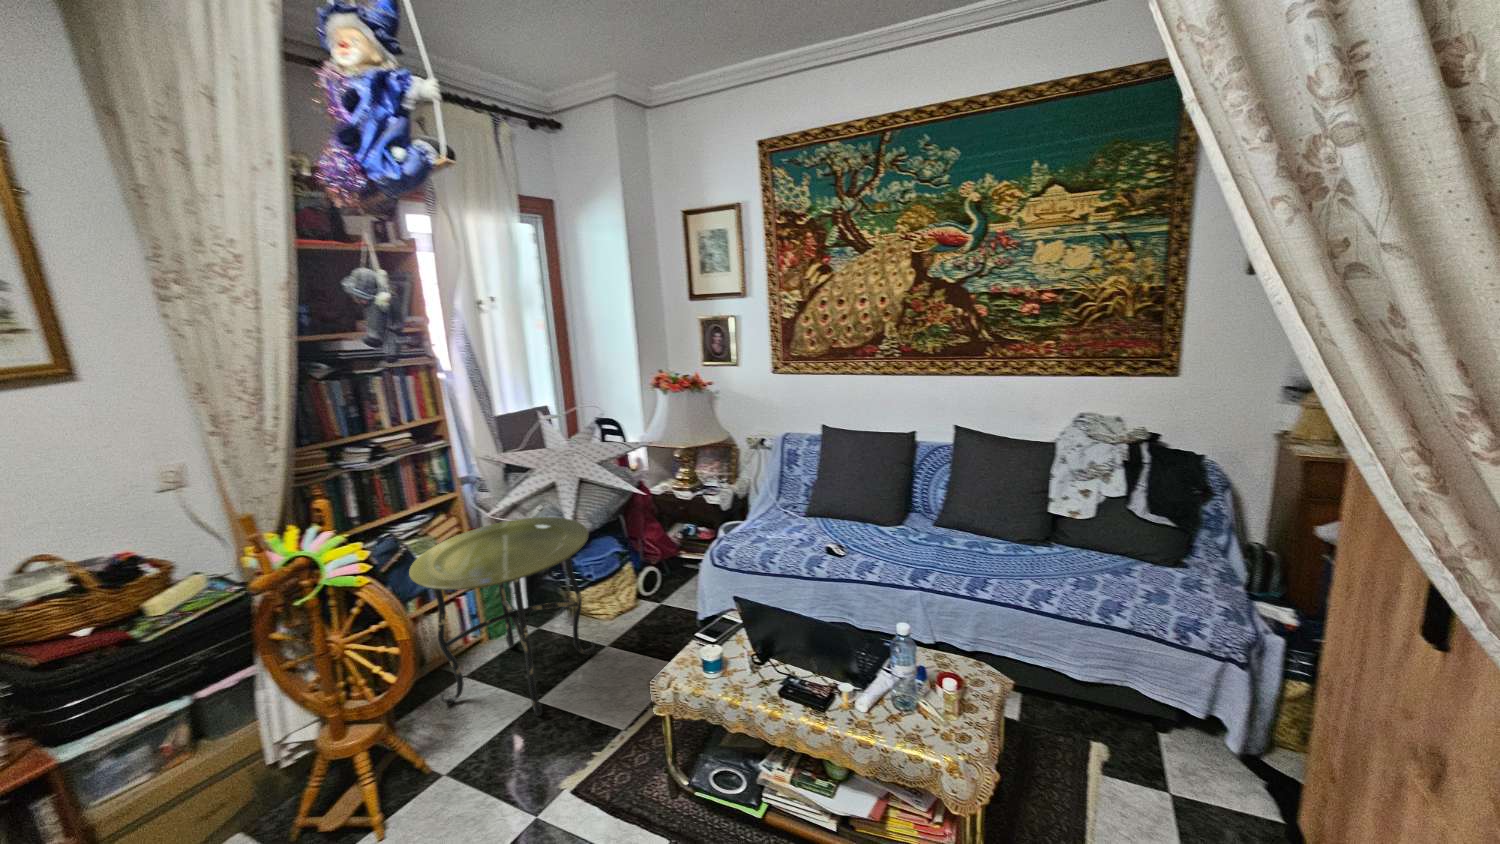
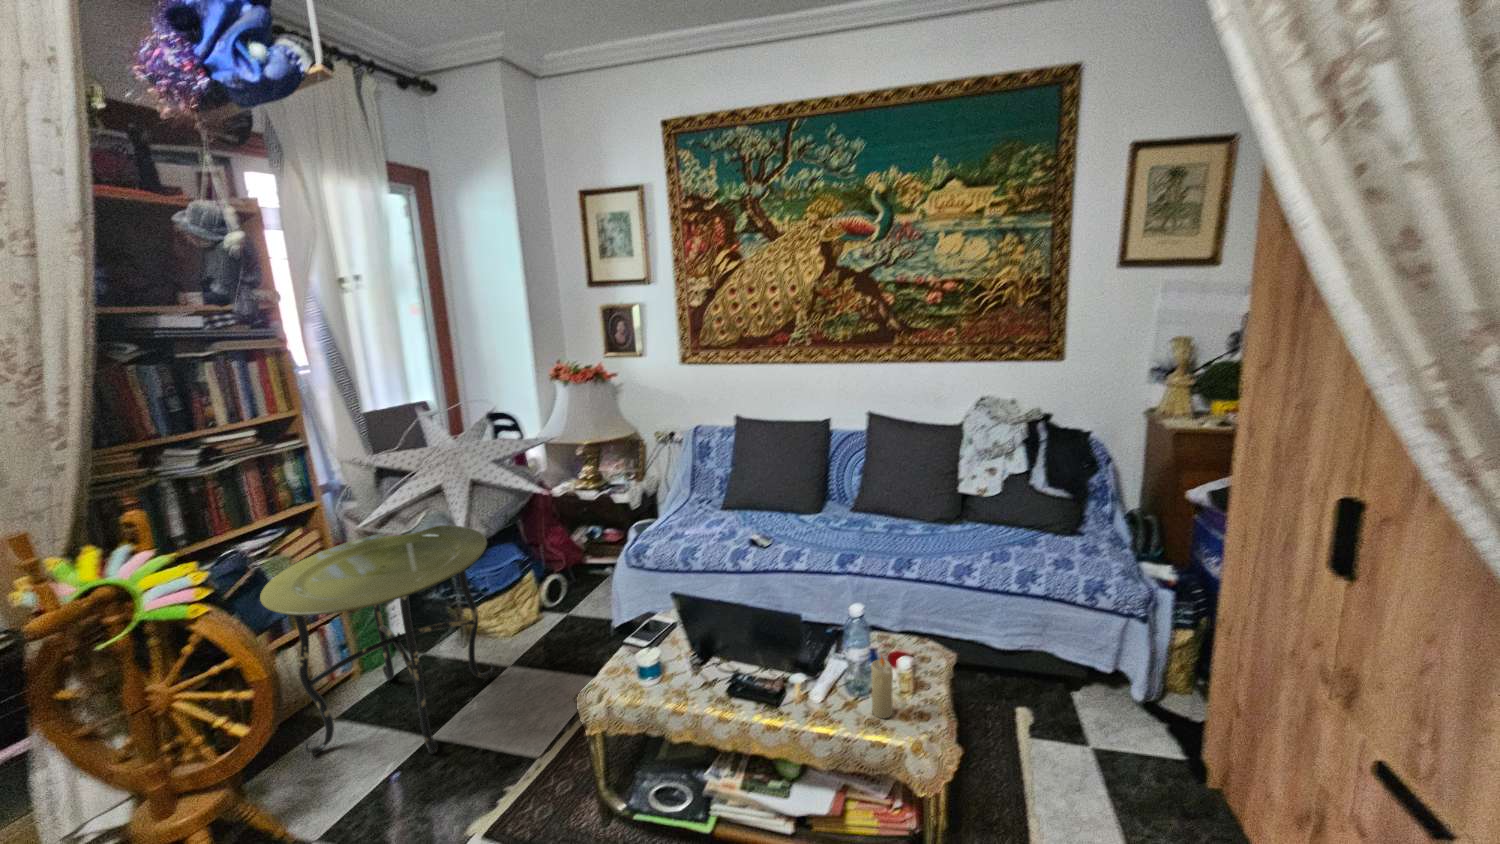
candle: none [913,674,935,737] -> present [871,656,893,718]

